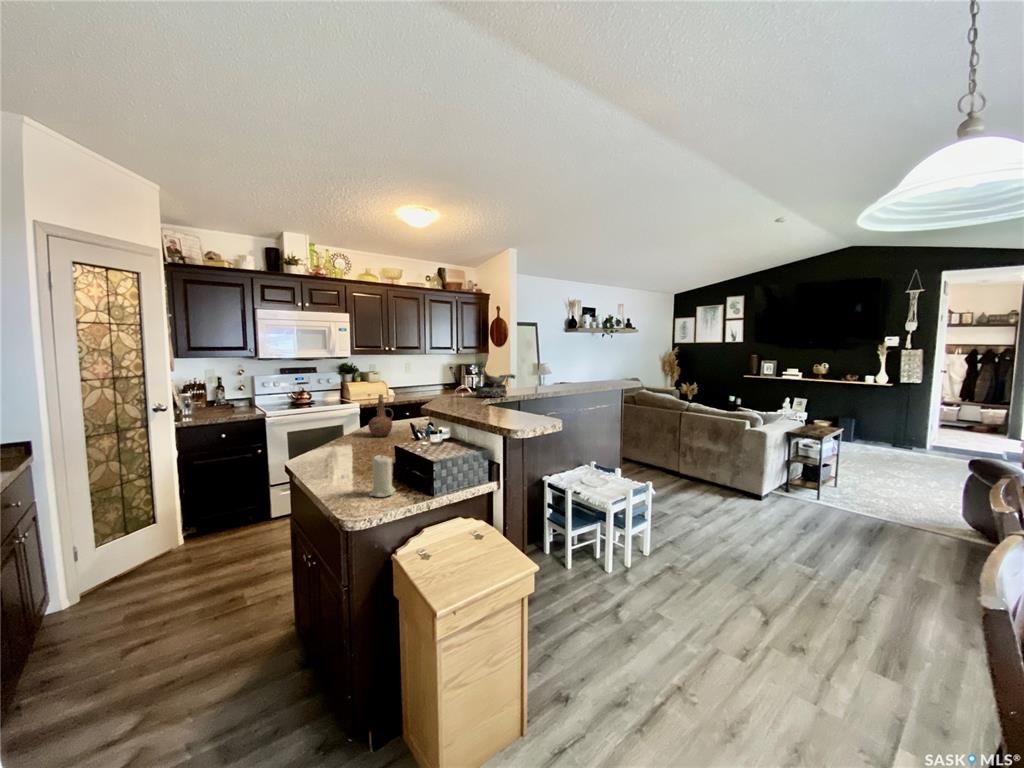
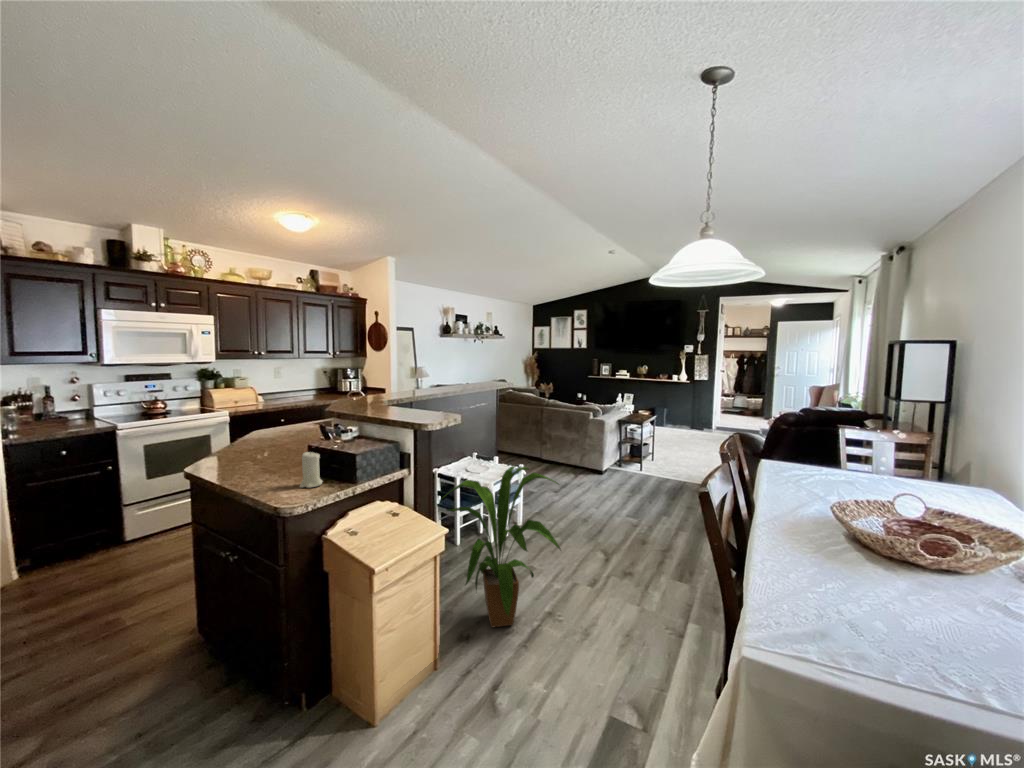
decorative bowl: present [475,362,515,397] -> none [370,368,407,400]
ceramic pitcher: present [368,394,393,437] -> none [264,400,290,441]
house plant: none [540,488,699,698] -> present [445,466,560,627]

